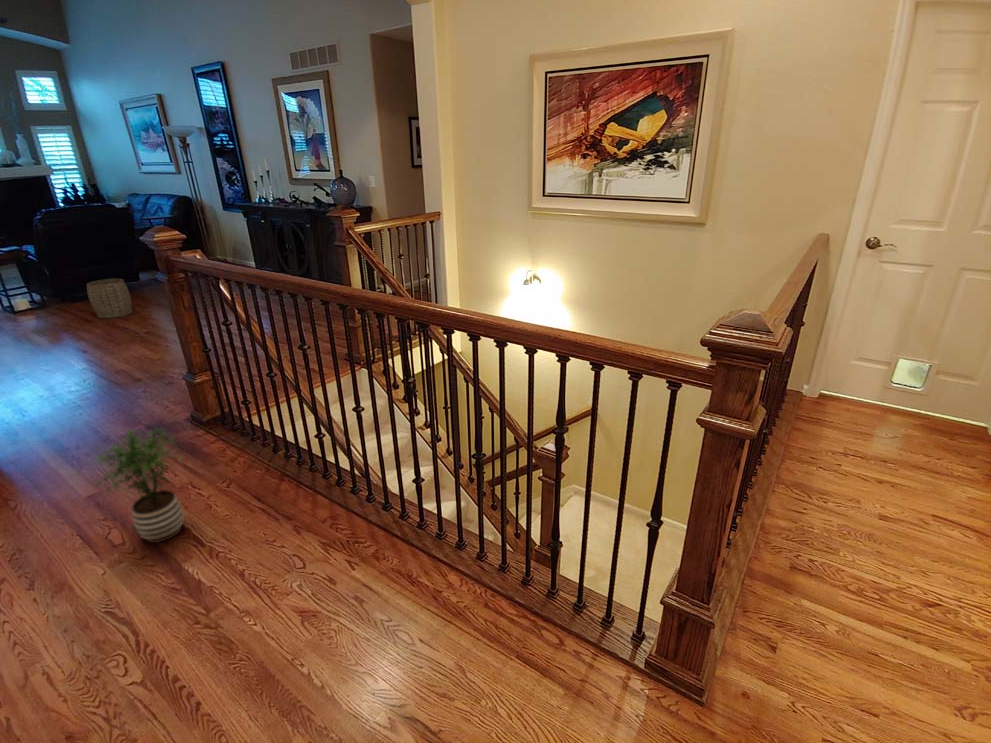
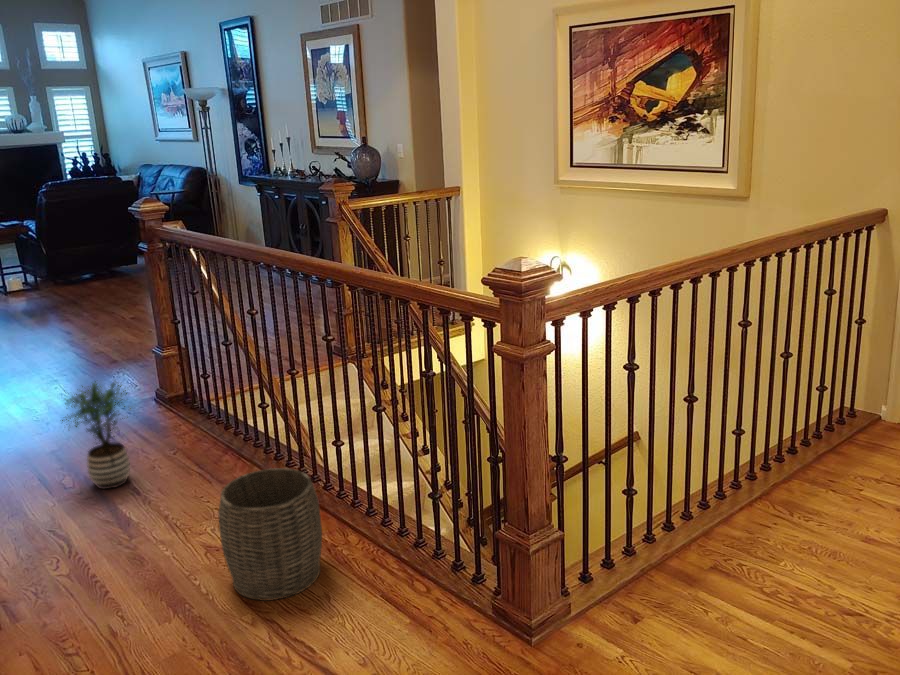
woven basket: present [87,279,132,318] -> present [218,468,322,601]

